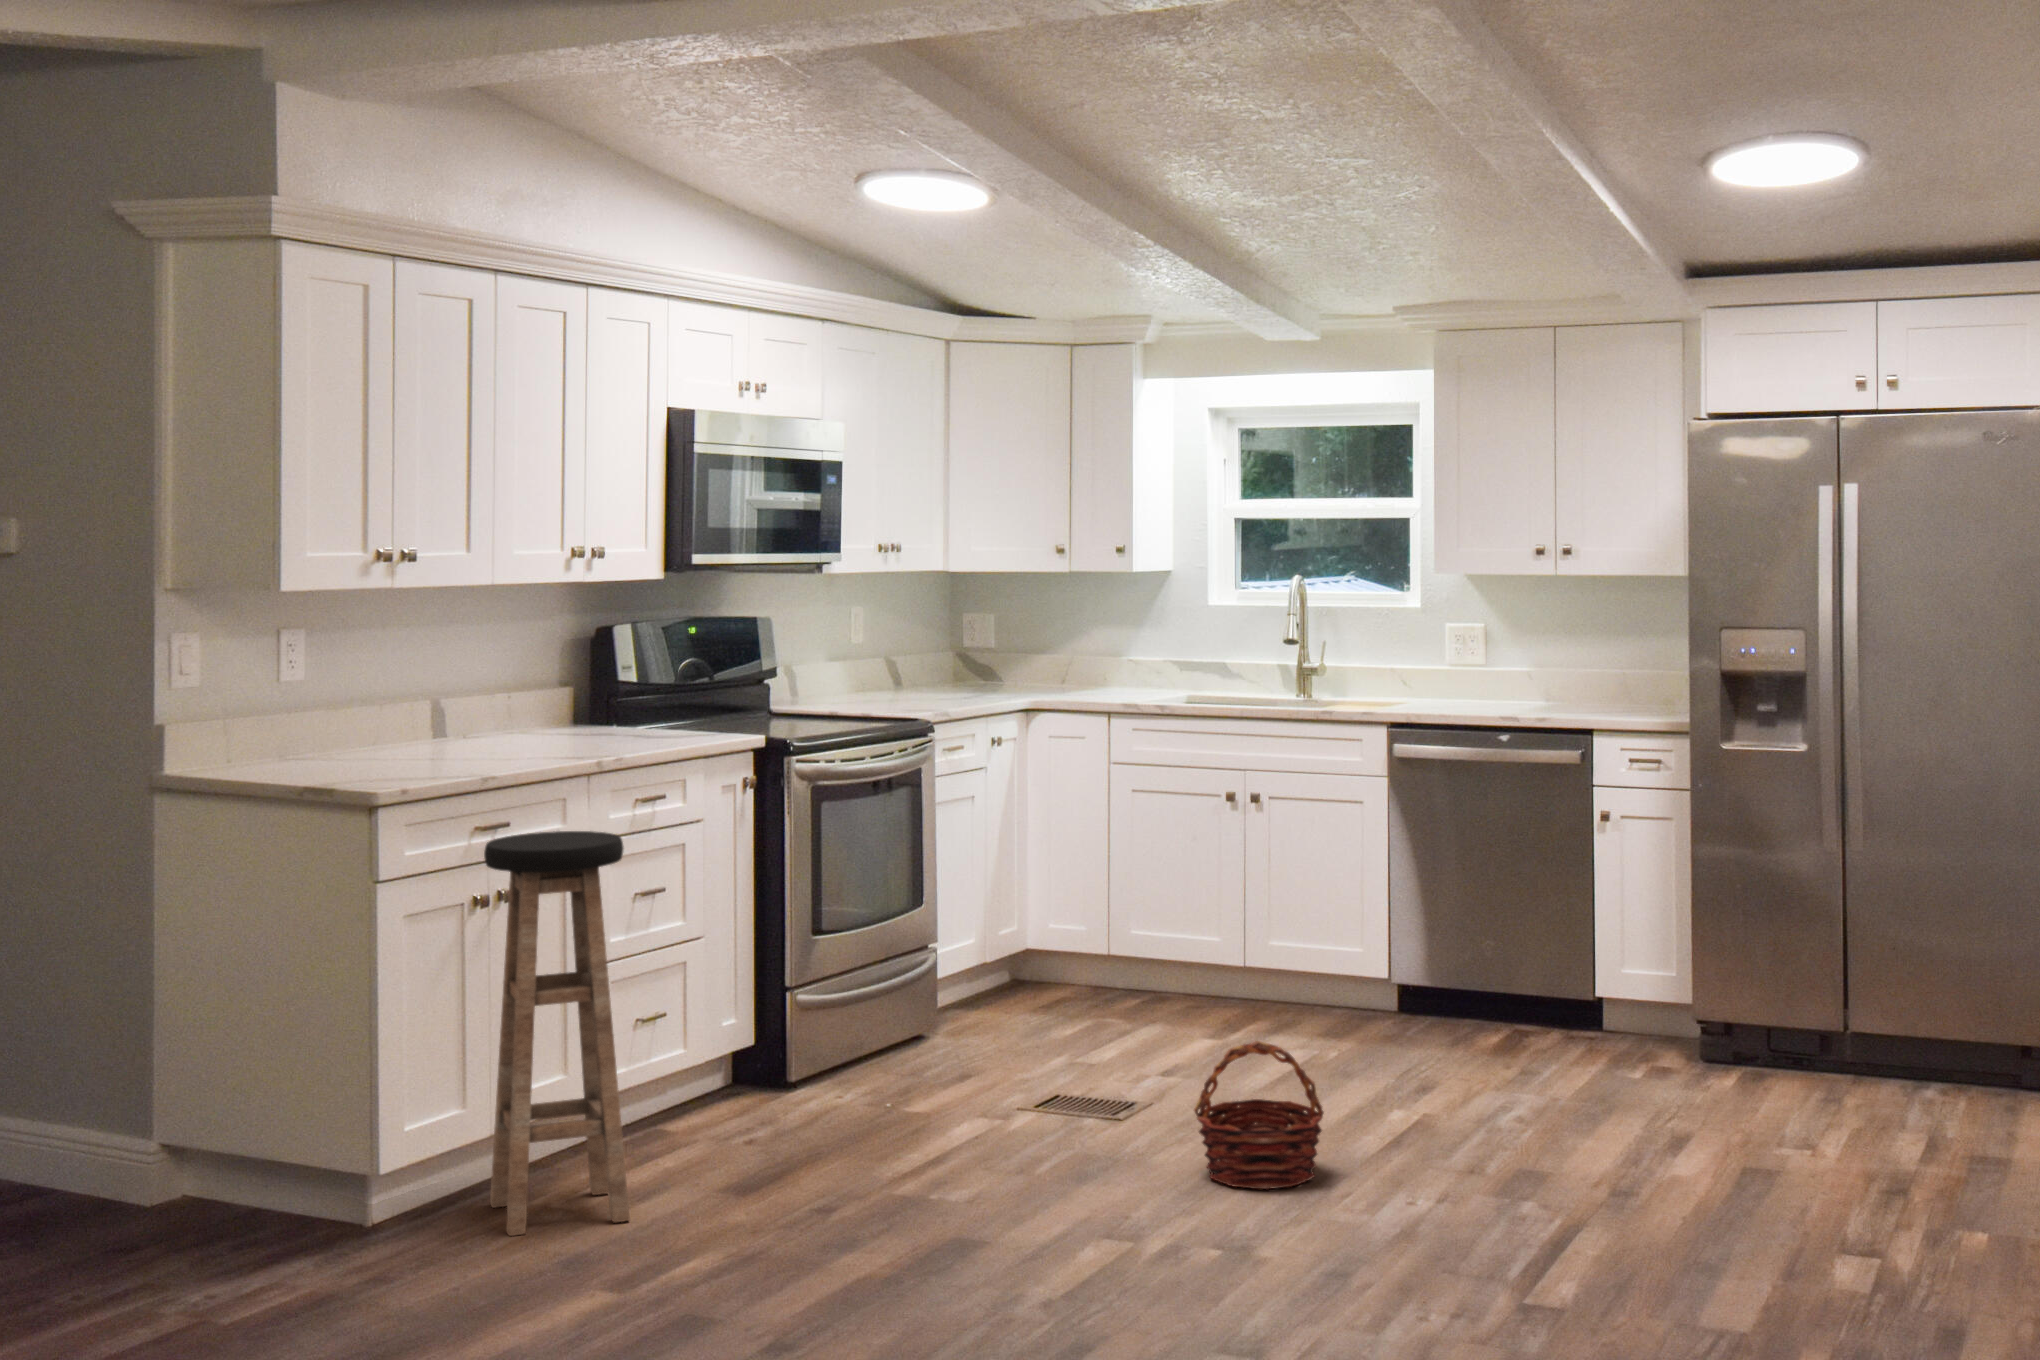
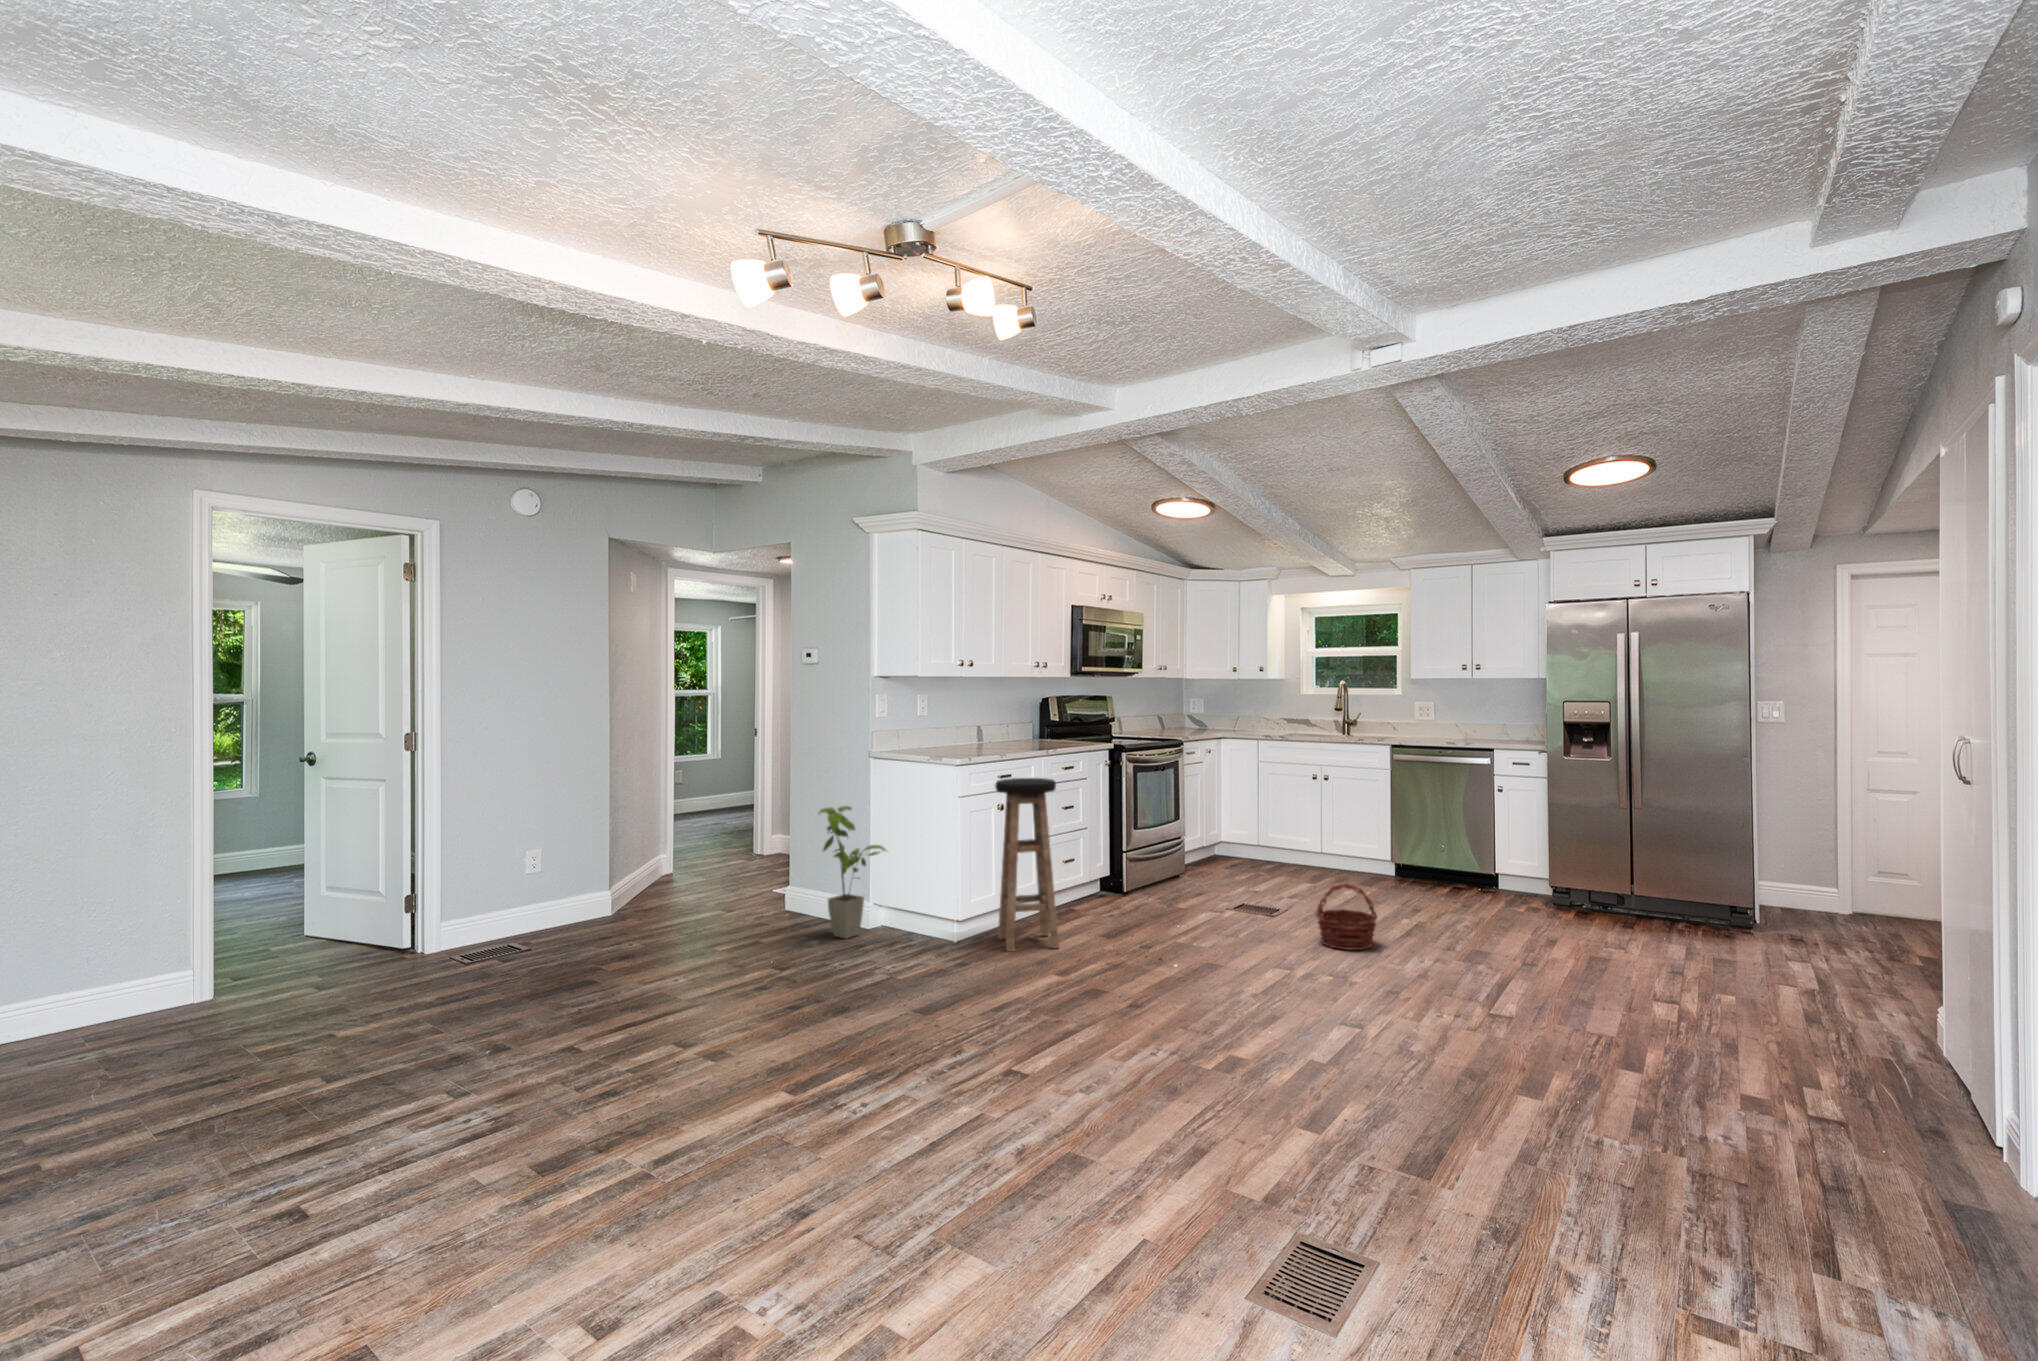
house plant: none [61,910,232,1226] -> present [819,806,886,938]

